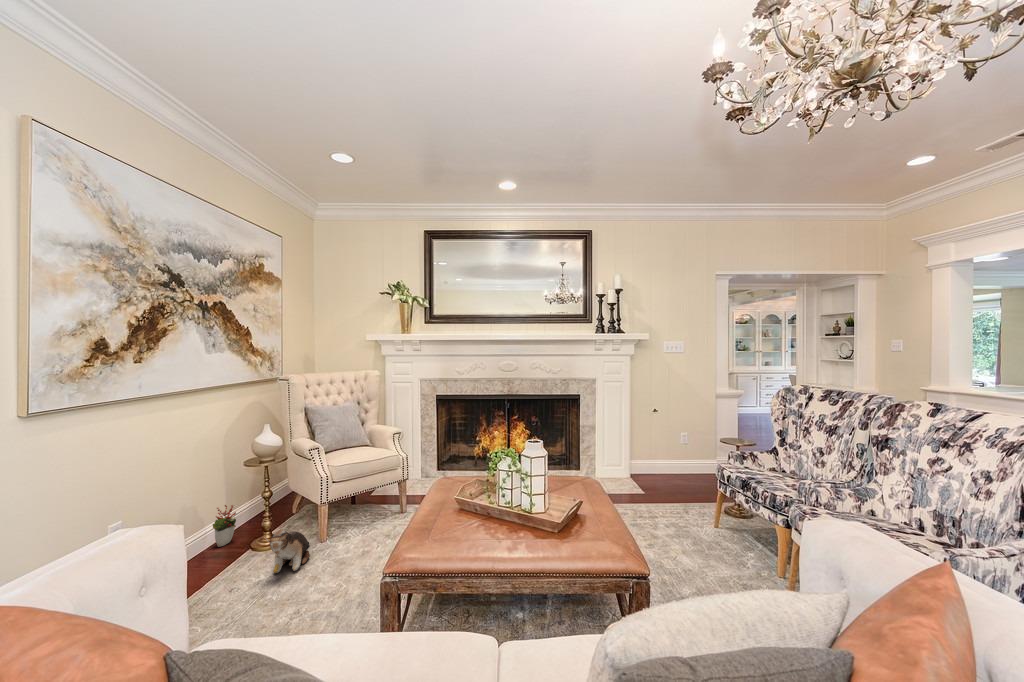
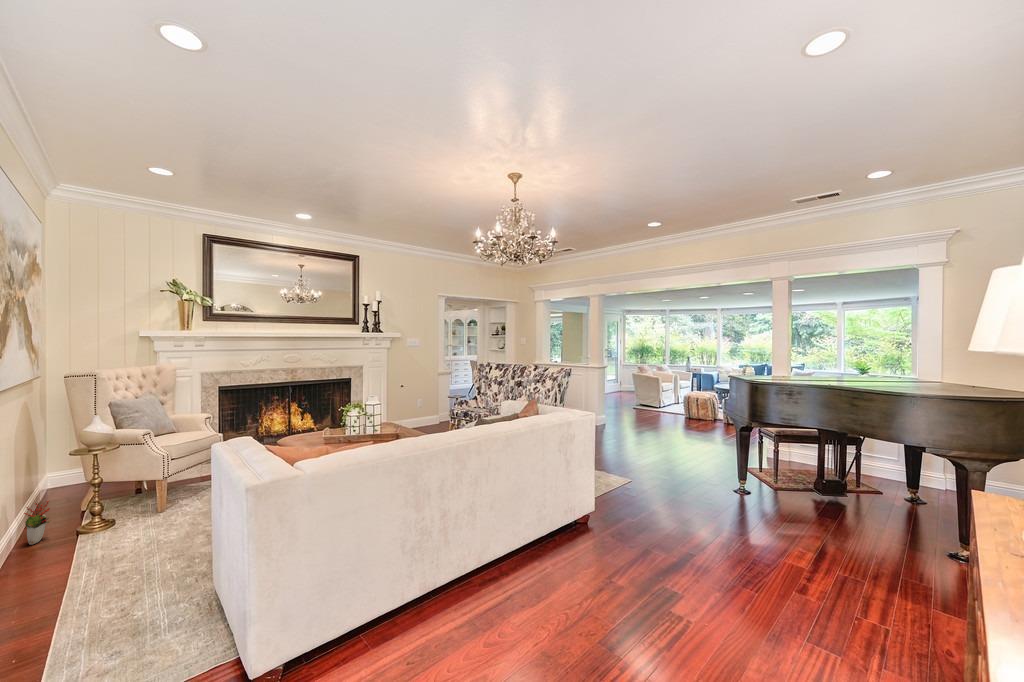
plush toy: present [265,529,310,573] -> none [140,495,169,534]

